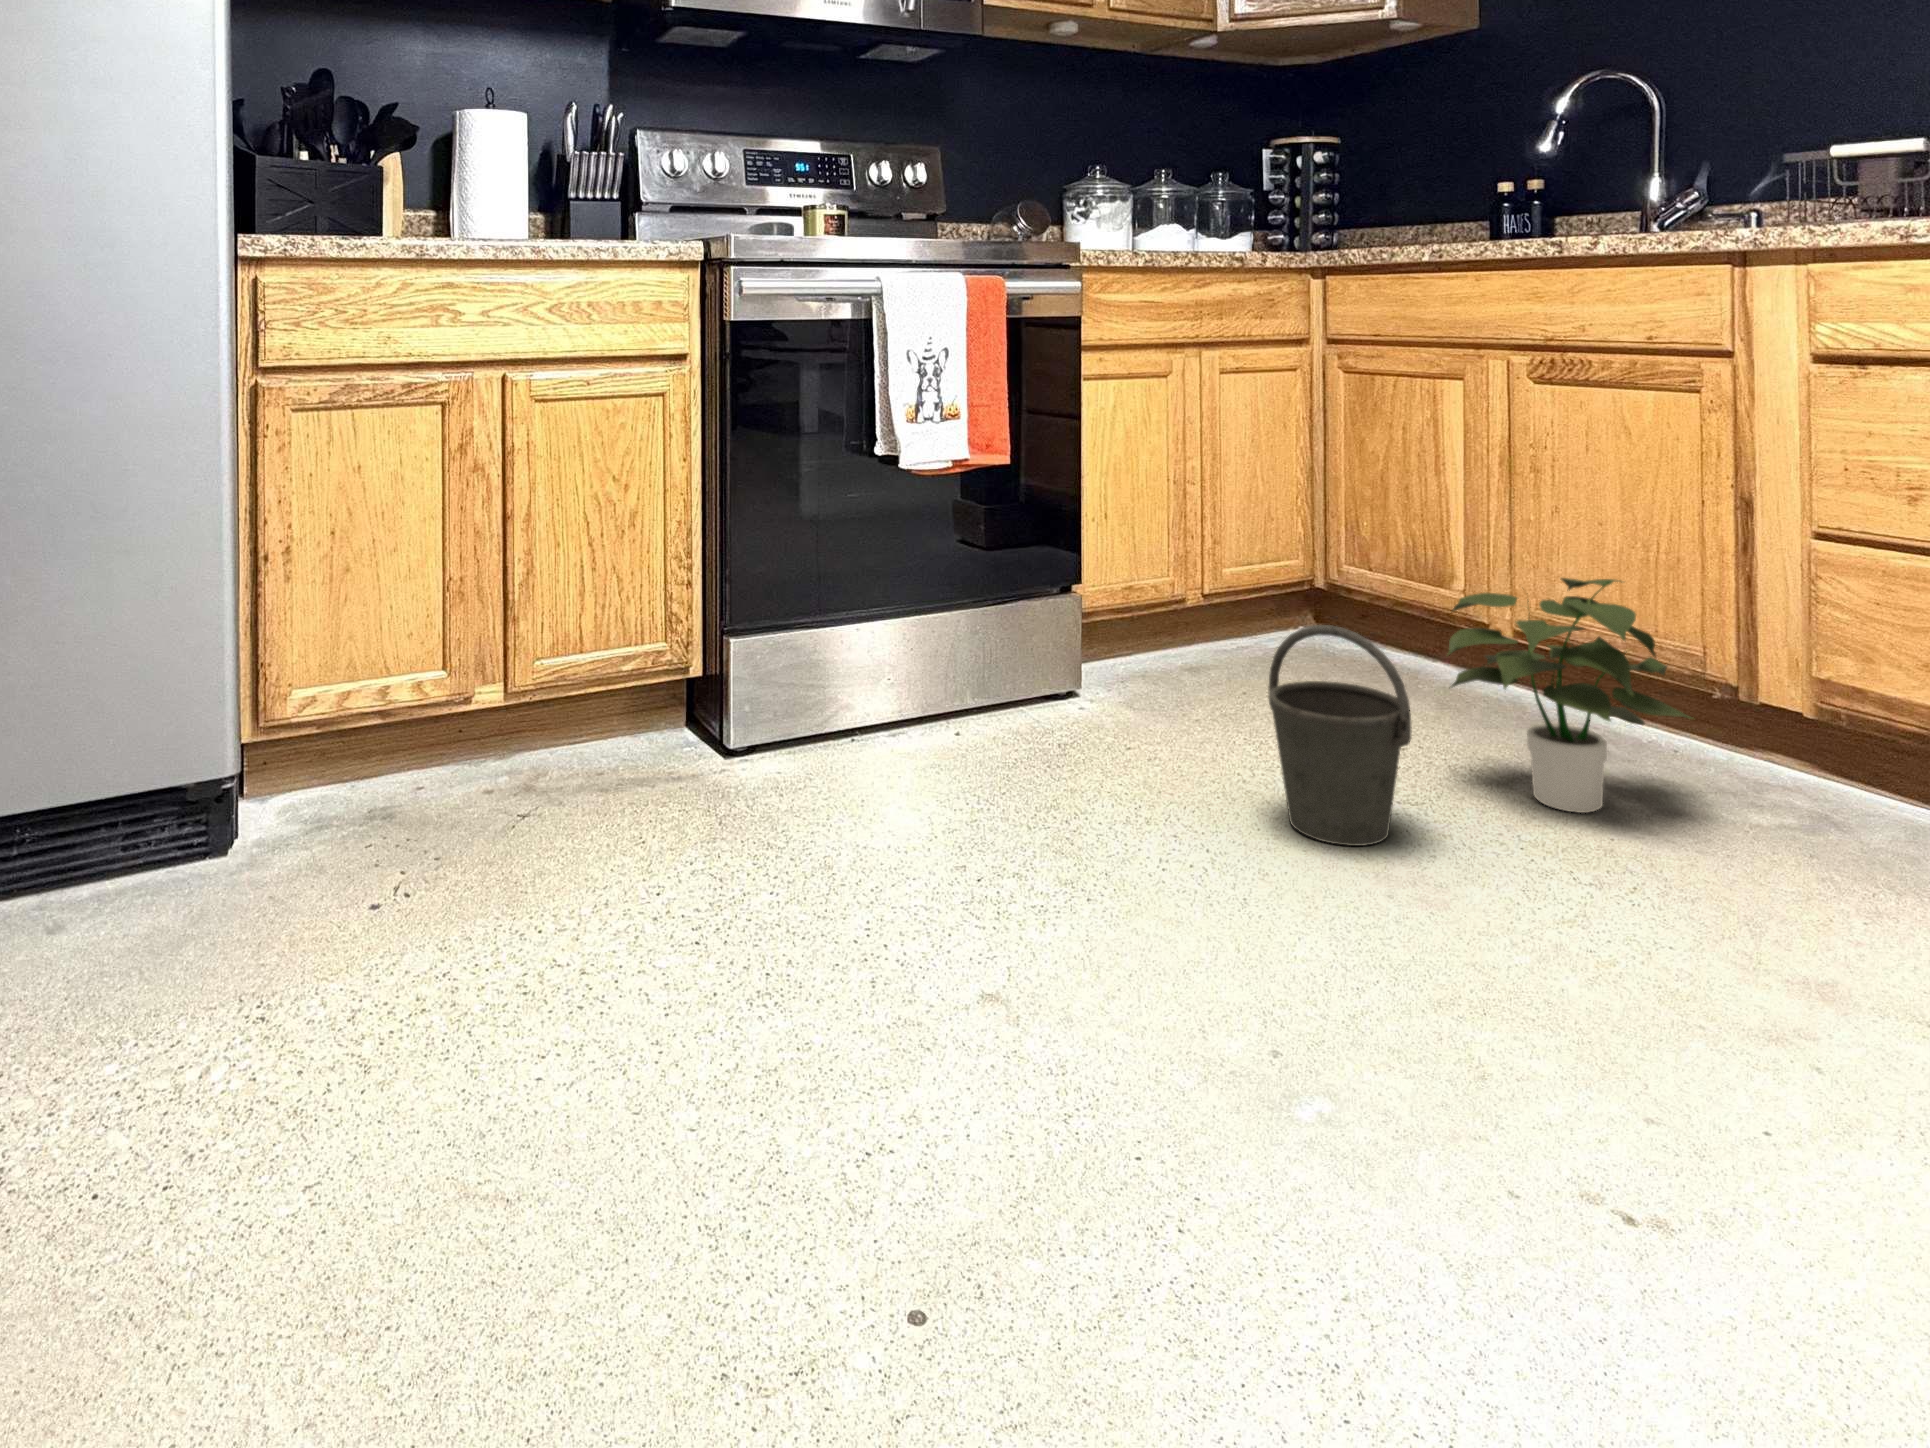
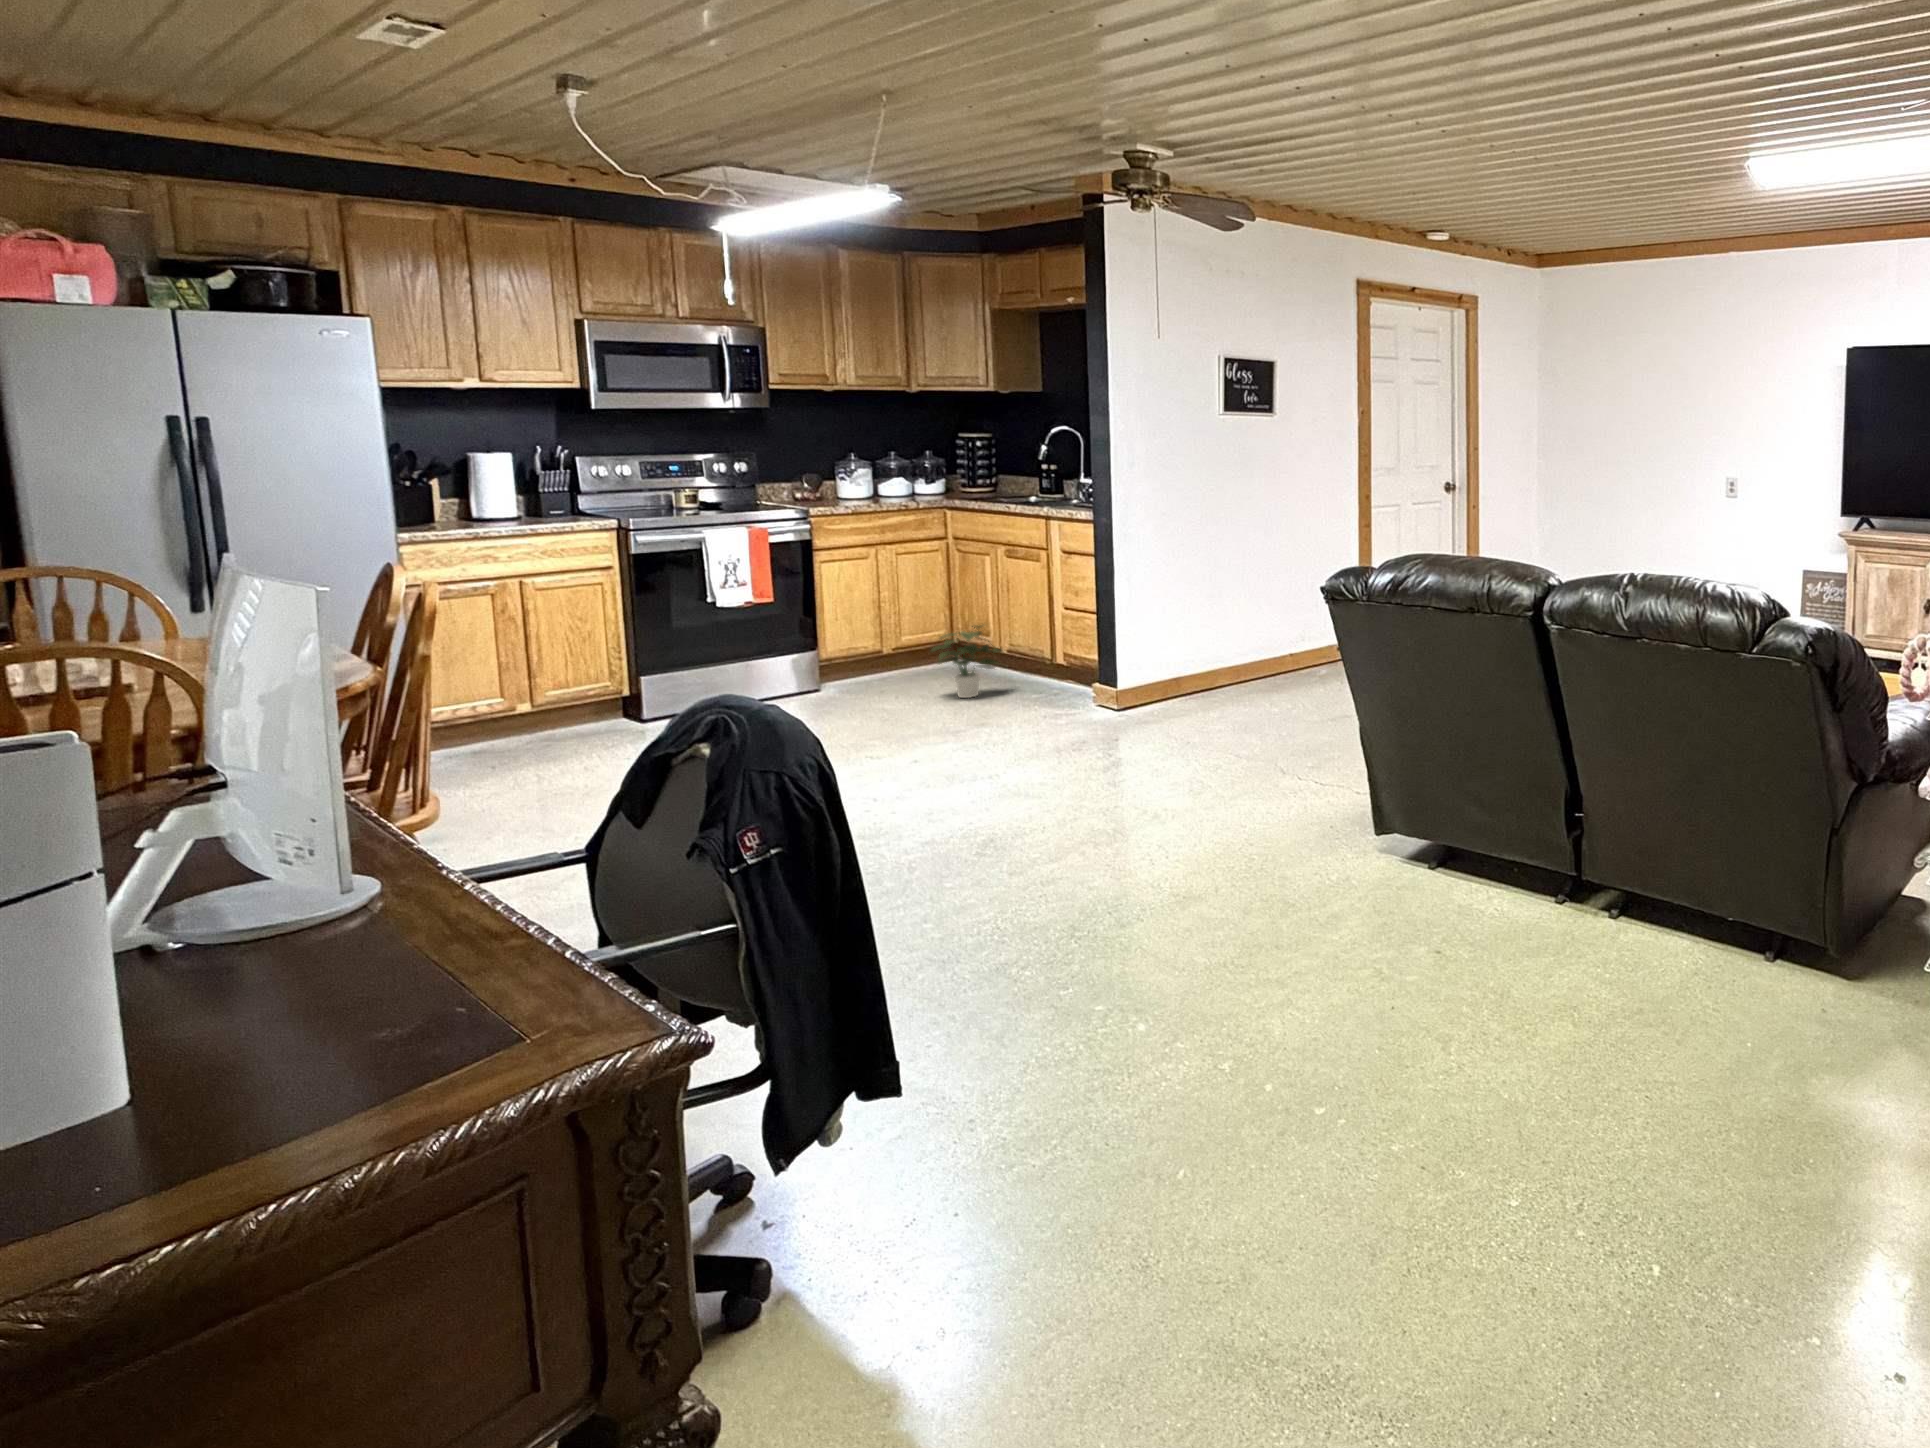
bucket: present [1268,625,1412,846] -> none [851,646,898,713]

